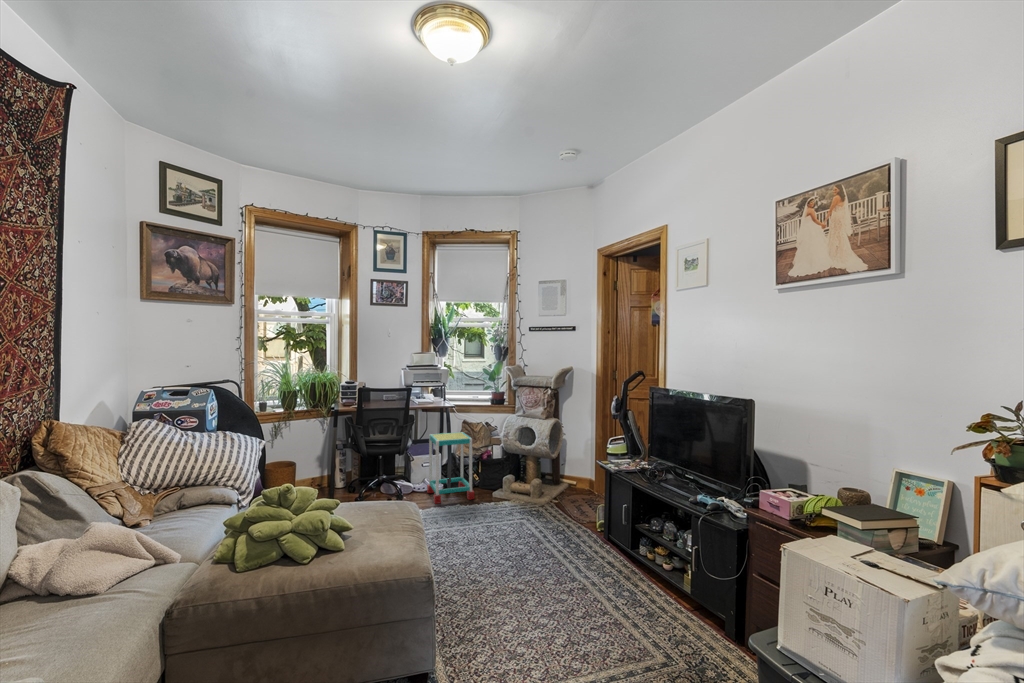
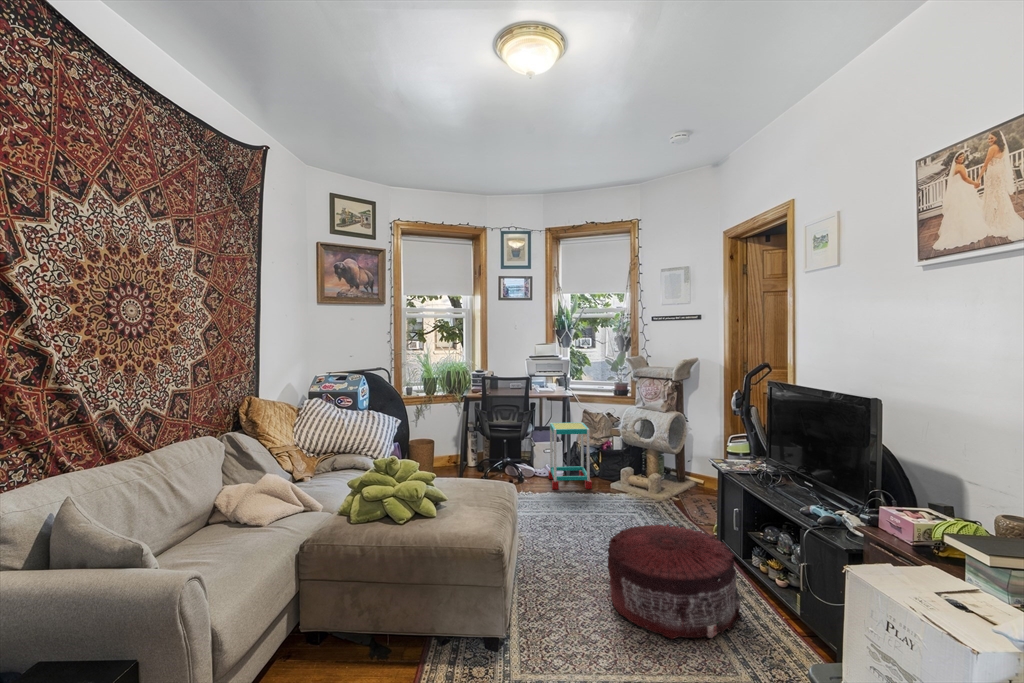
pouf: none [519,524,645,638] -> present [608,524,742,639]

